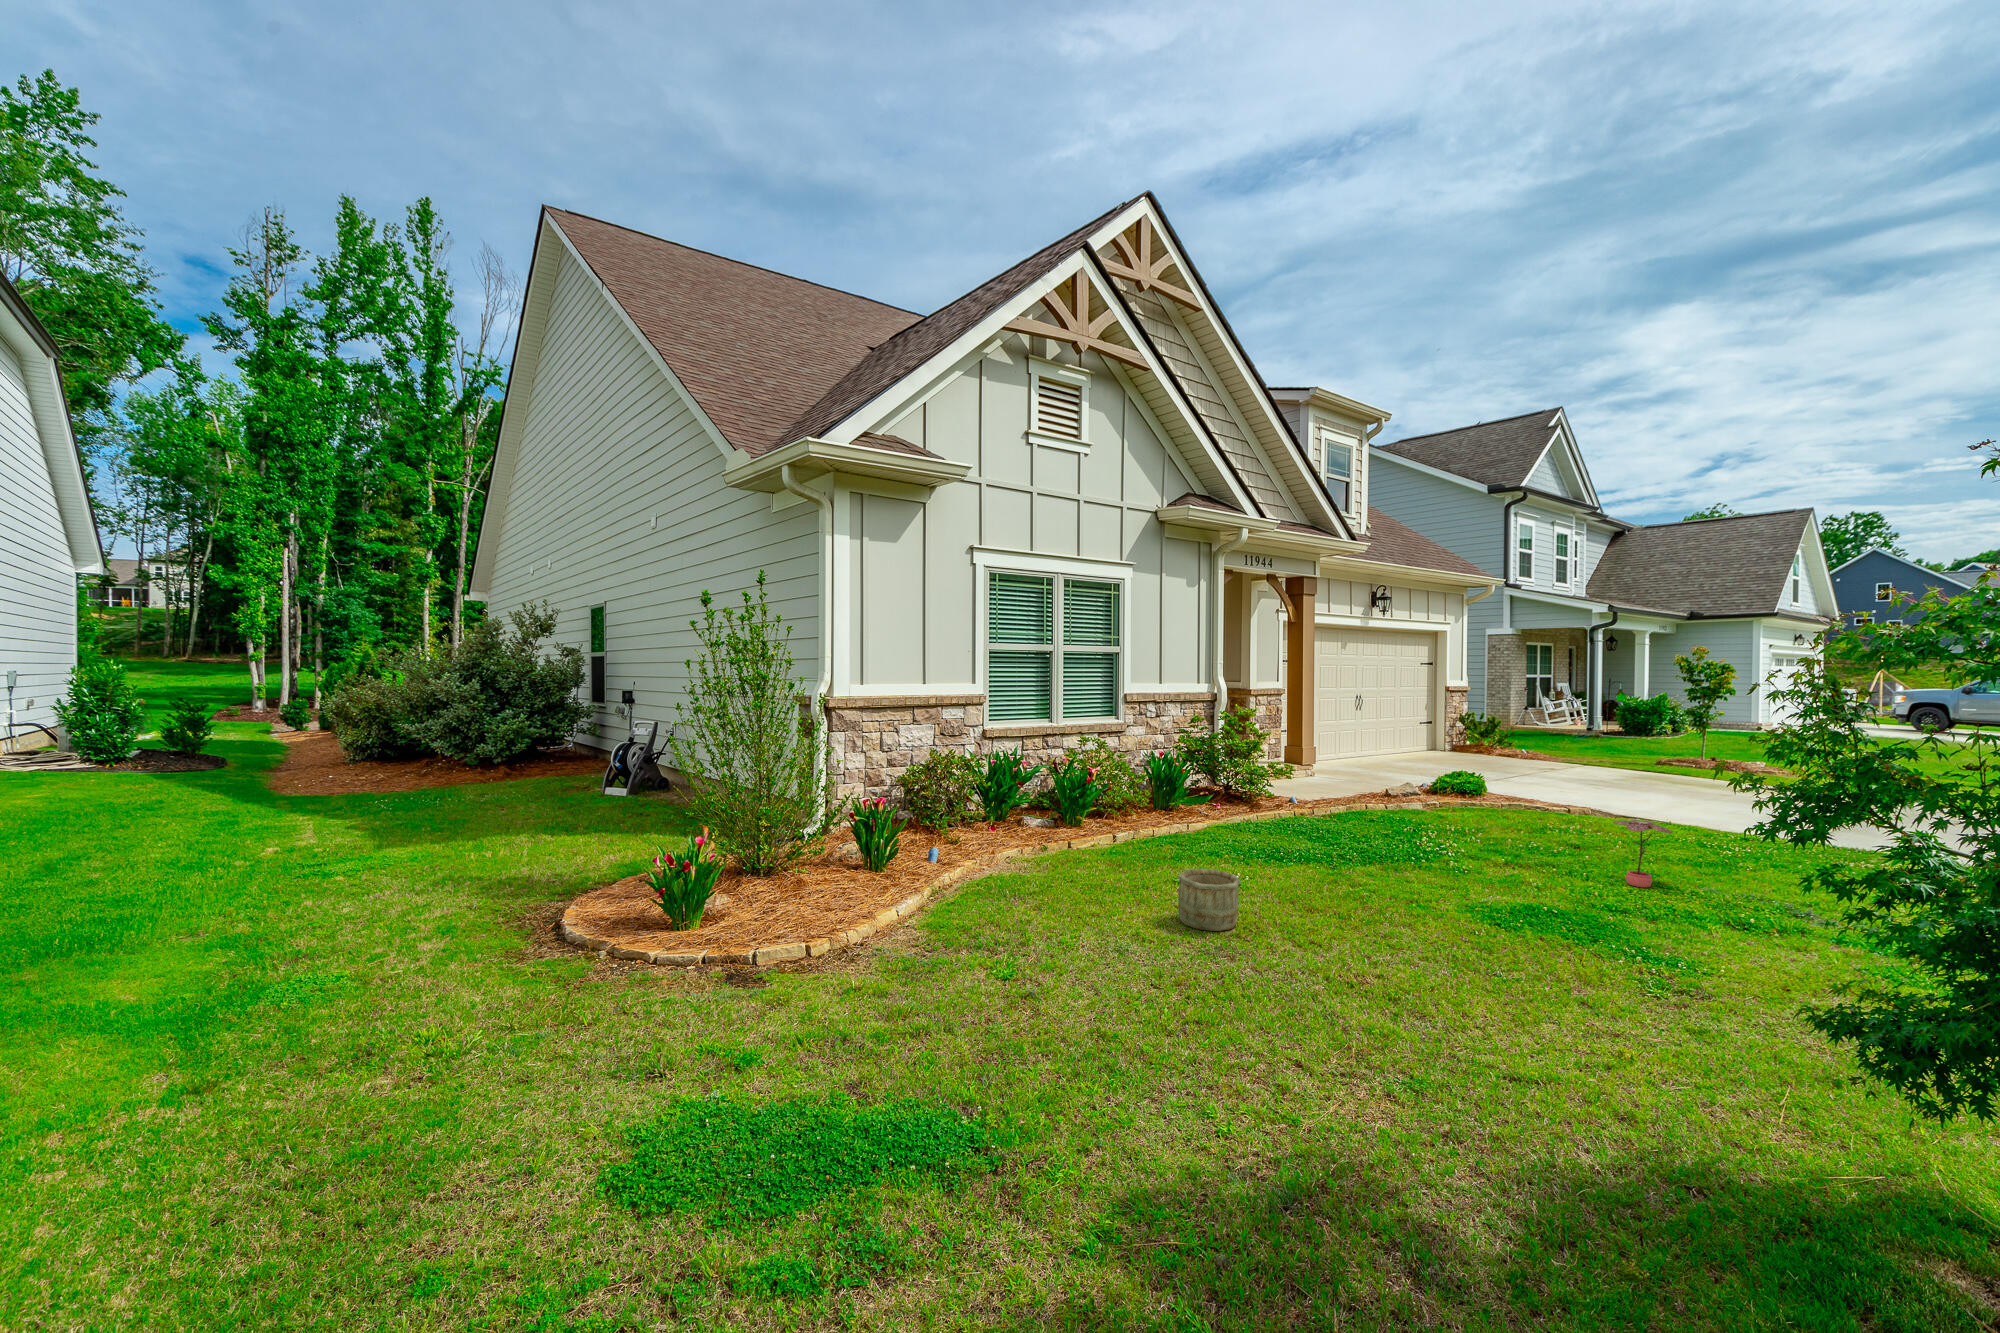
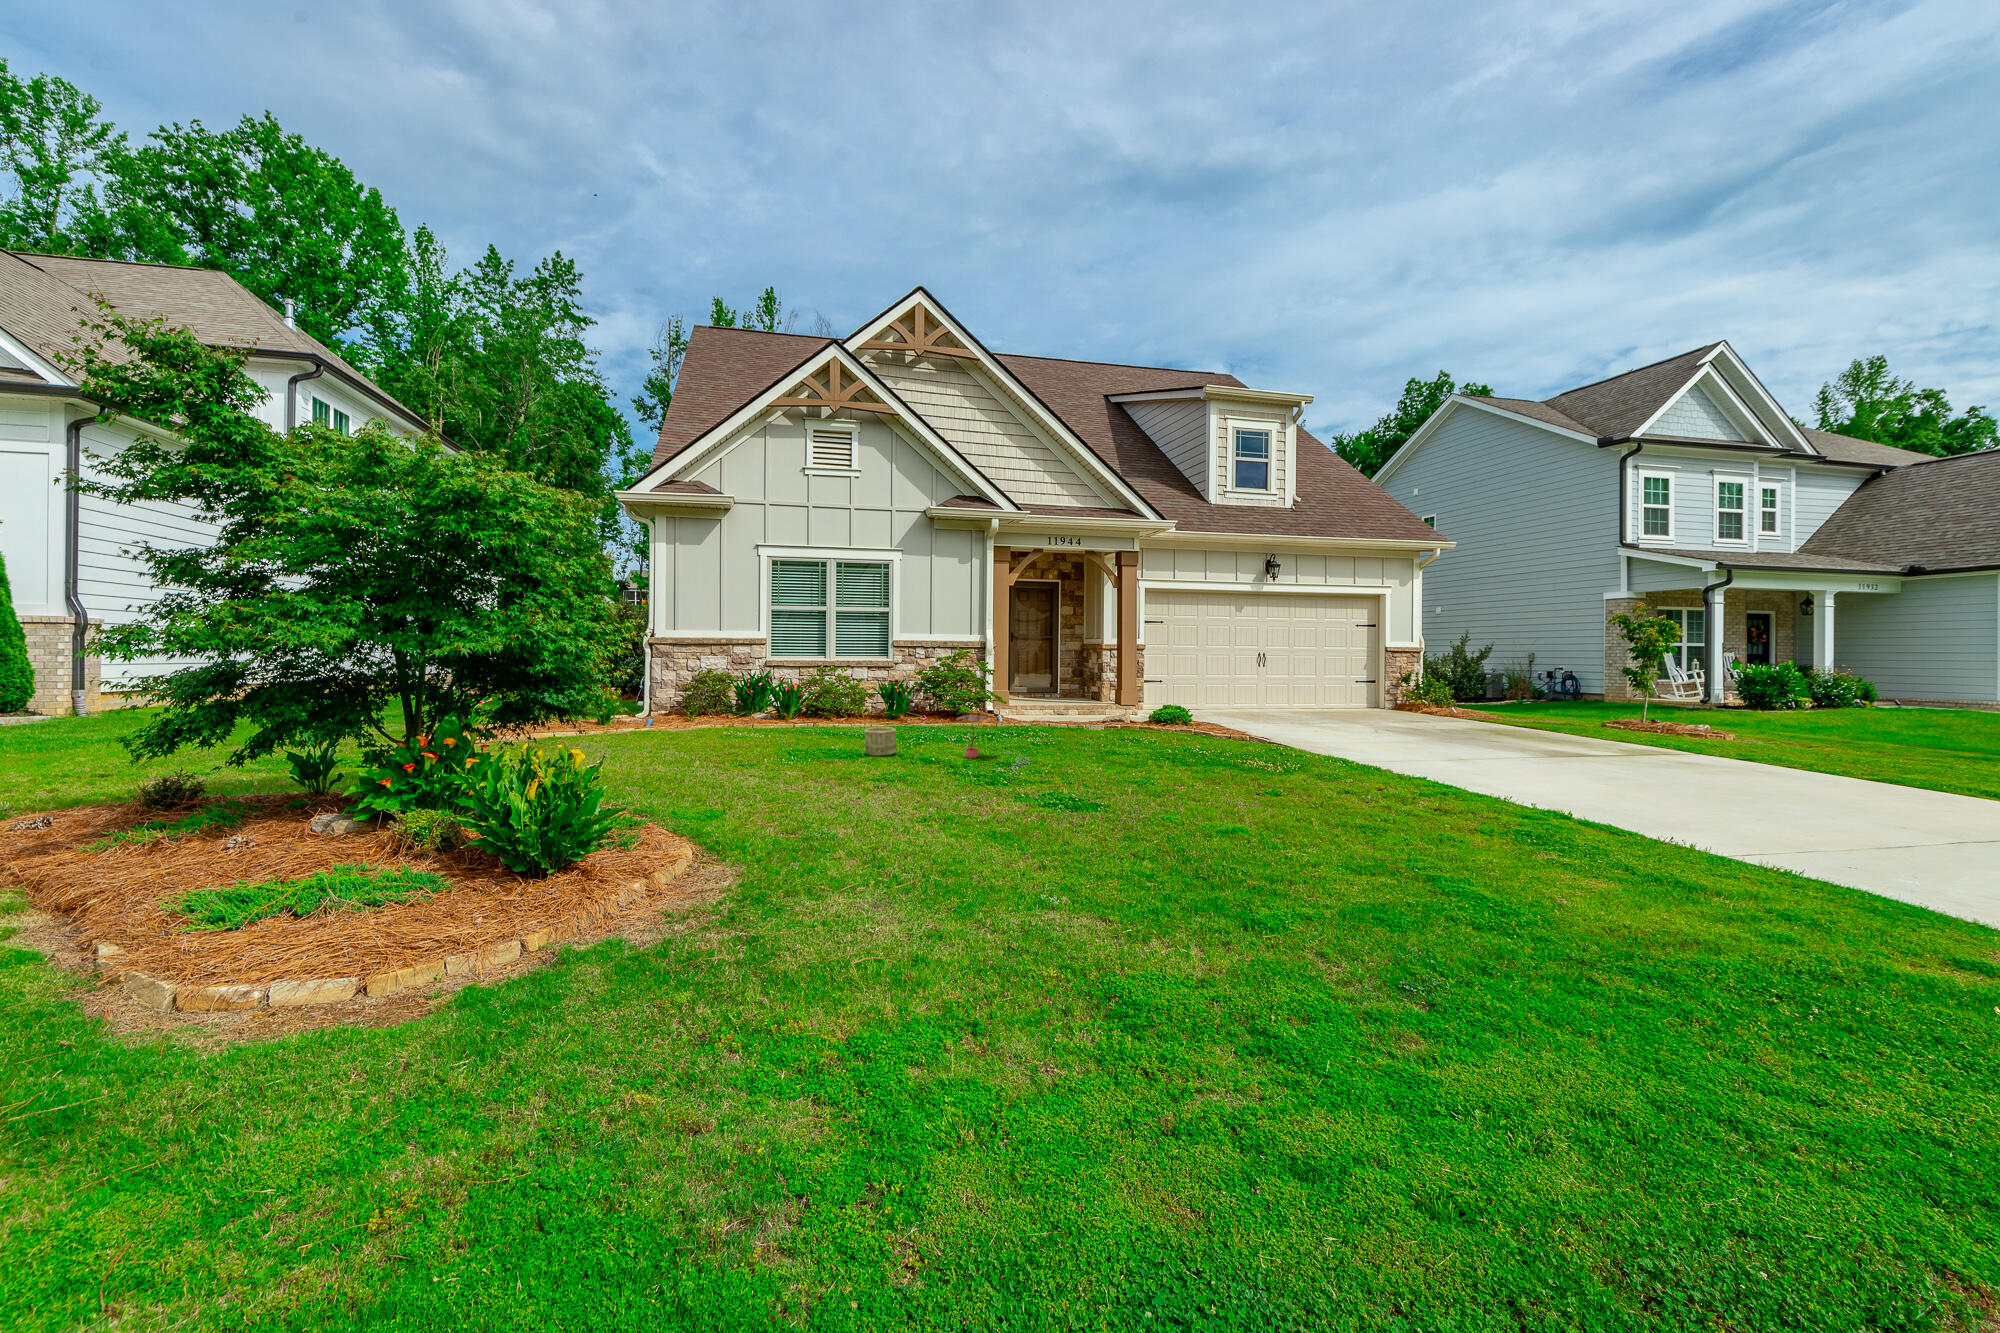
wooden bucket: present [1178,869,1241,931] -> present [864,727,896,756]

